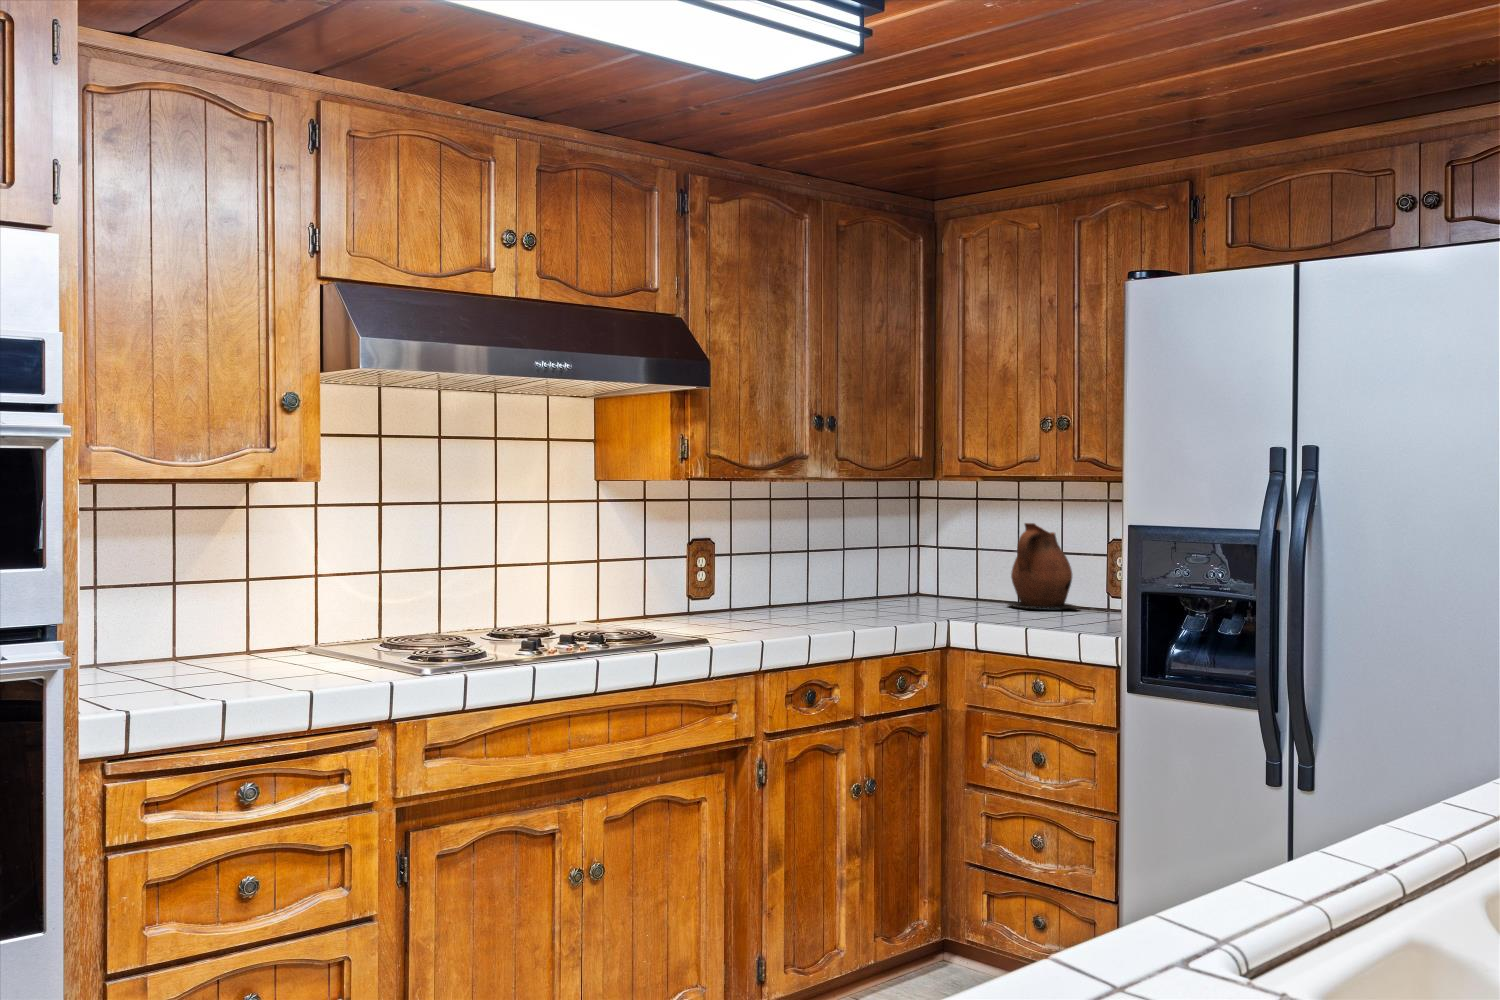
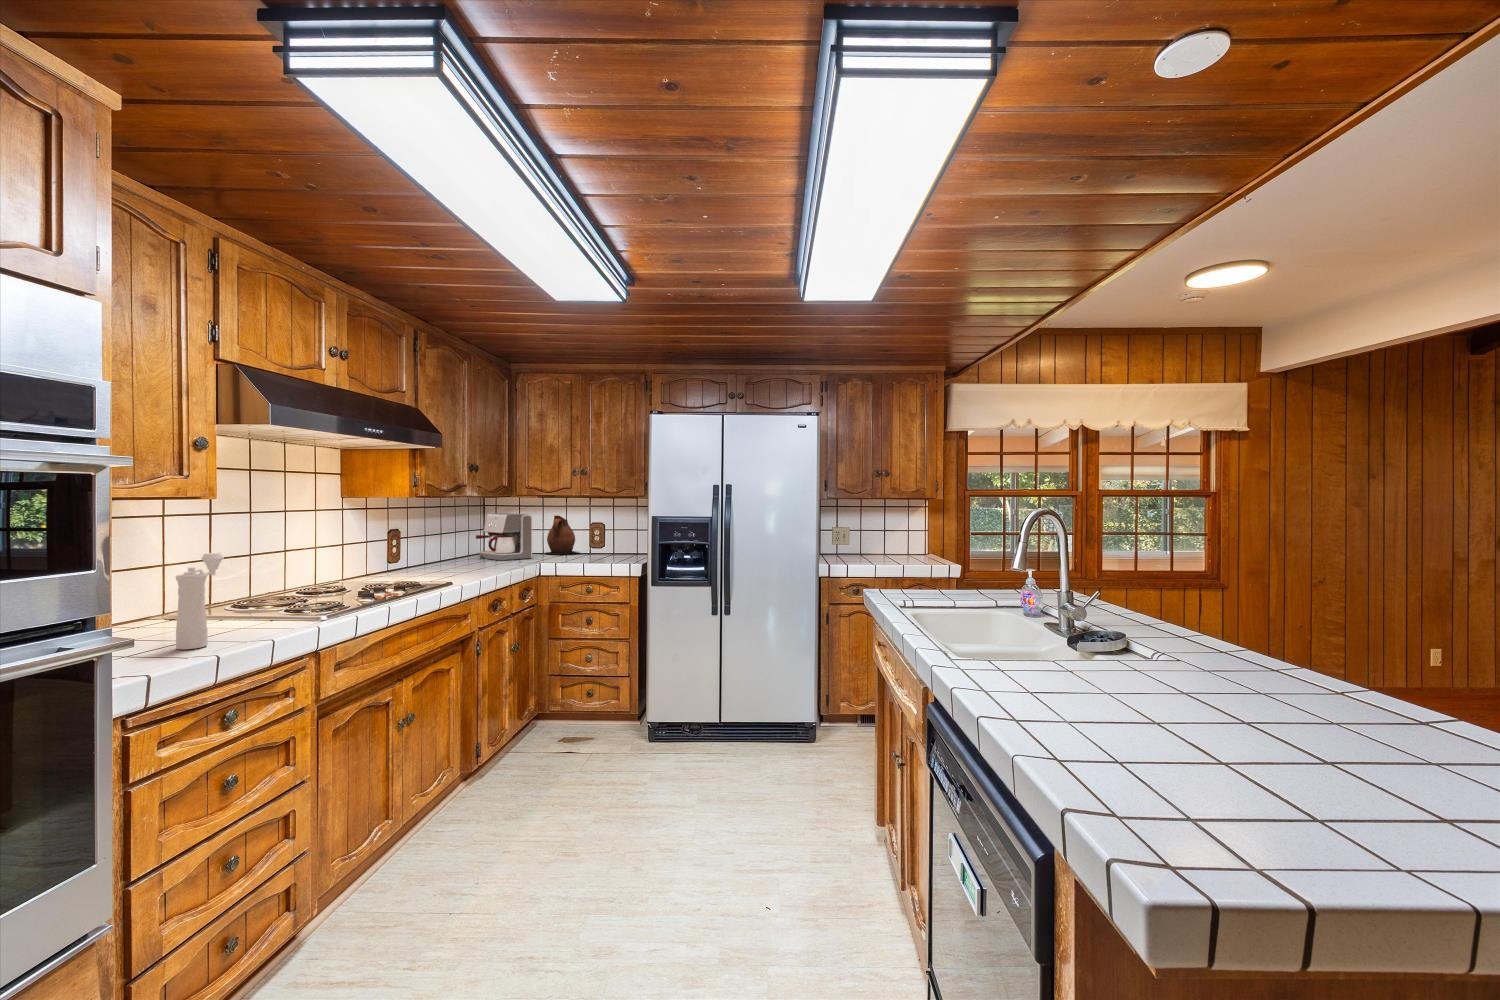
coffee maker: none [854,515,958,613] -> present [476,513,532,561]
pepper mill: none [224,562,293,691] -> present [176,553,224,650]

